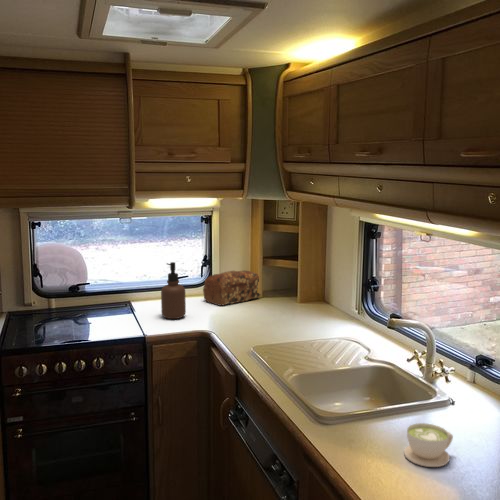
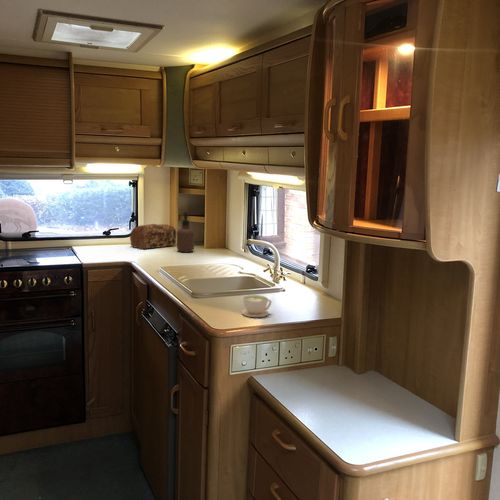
soap dispenser: present [161,262,186,319] -> present [177,212,194,252]

